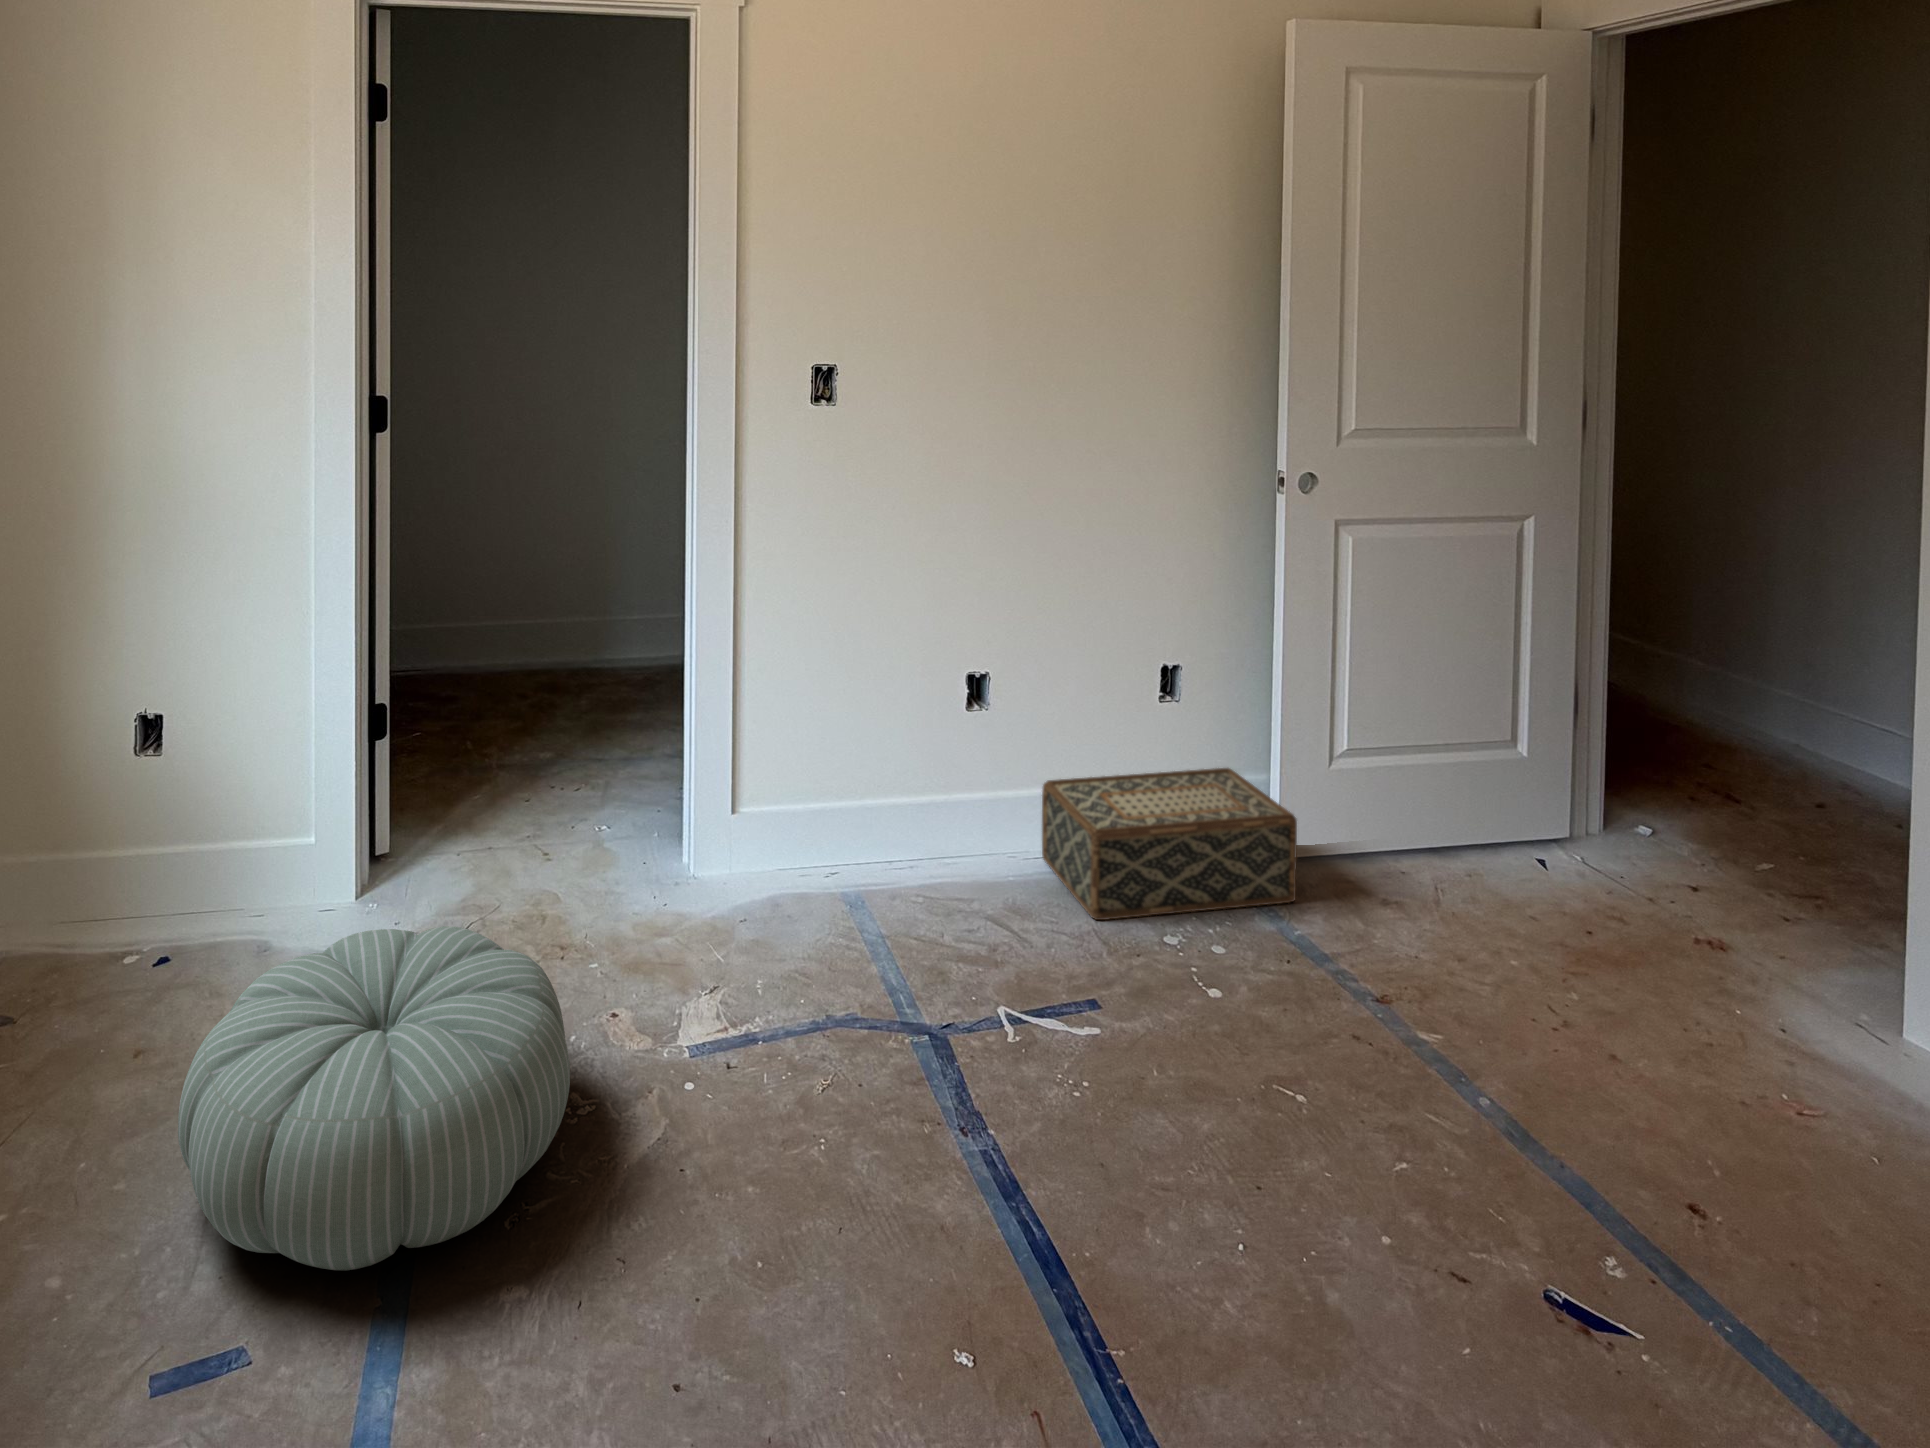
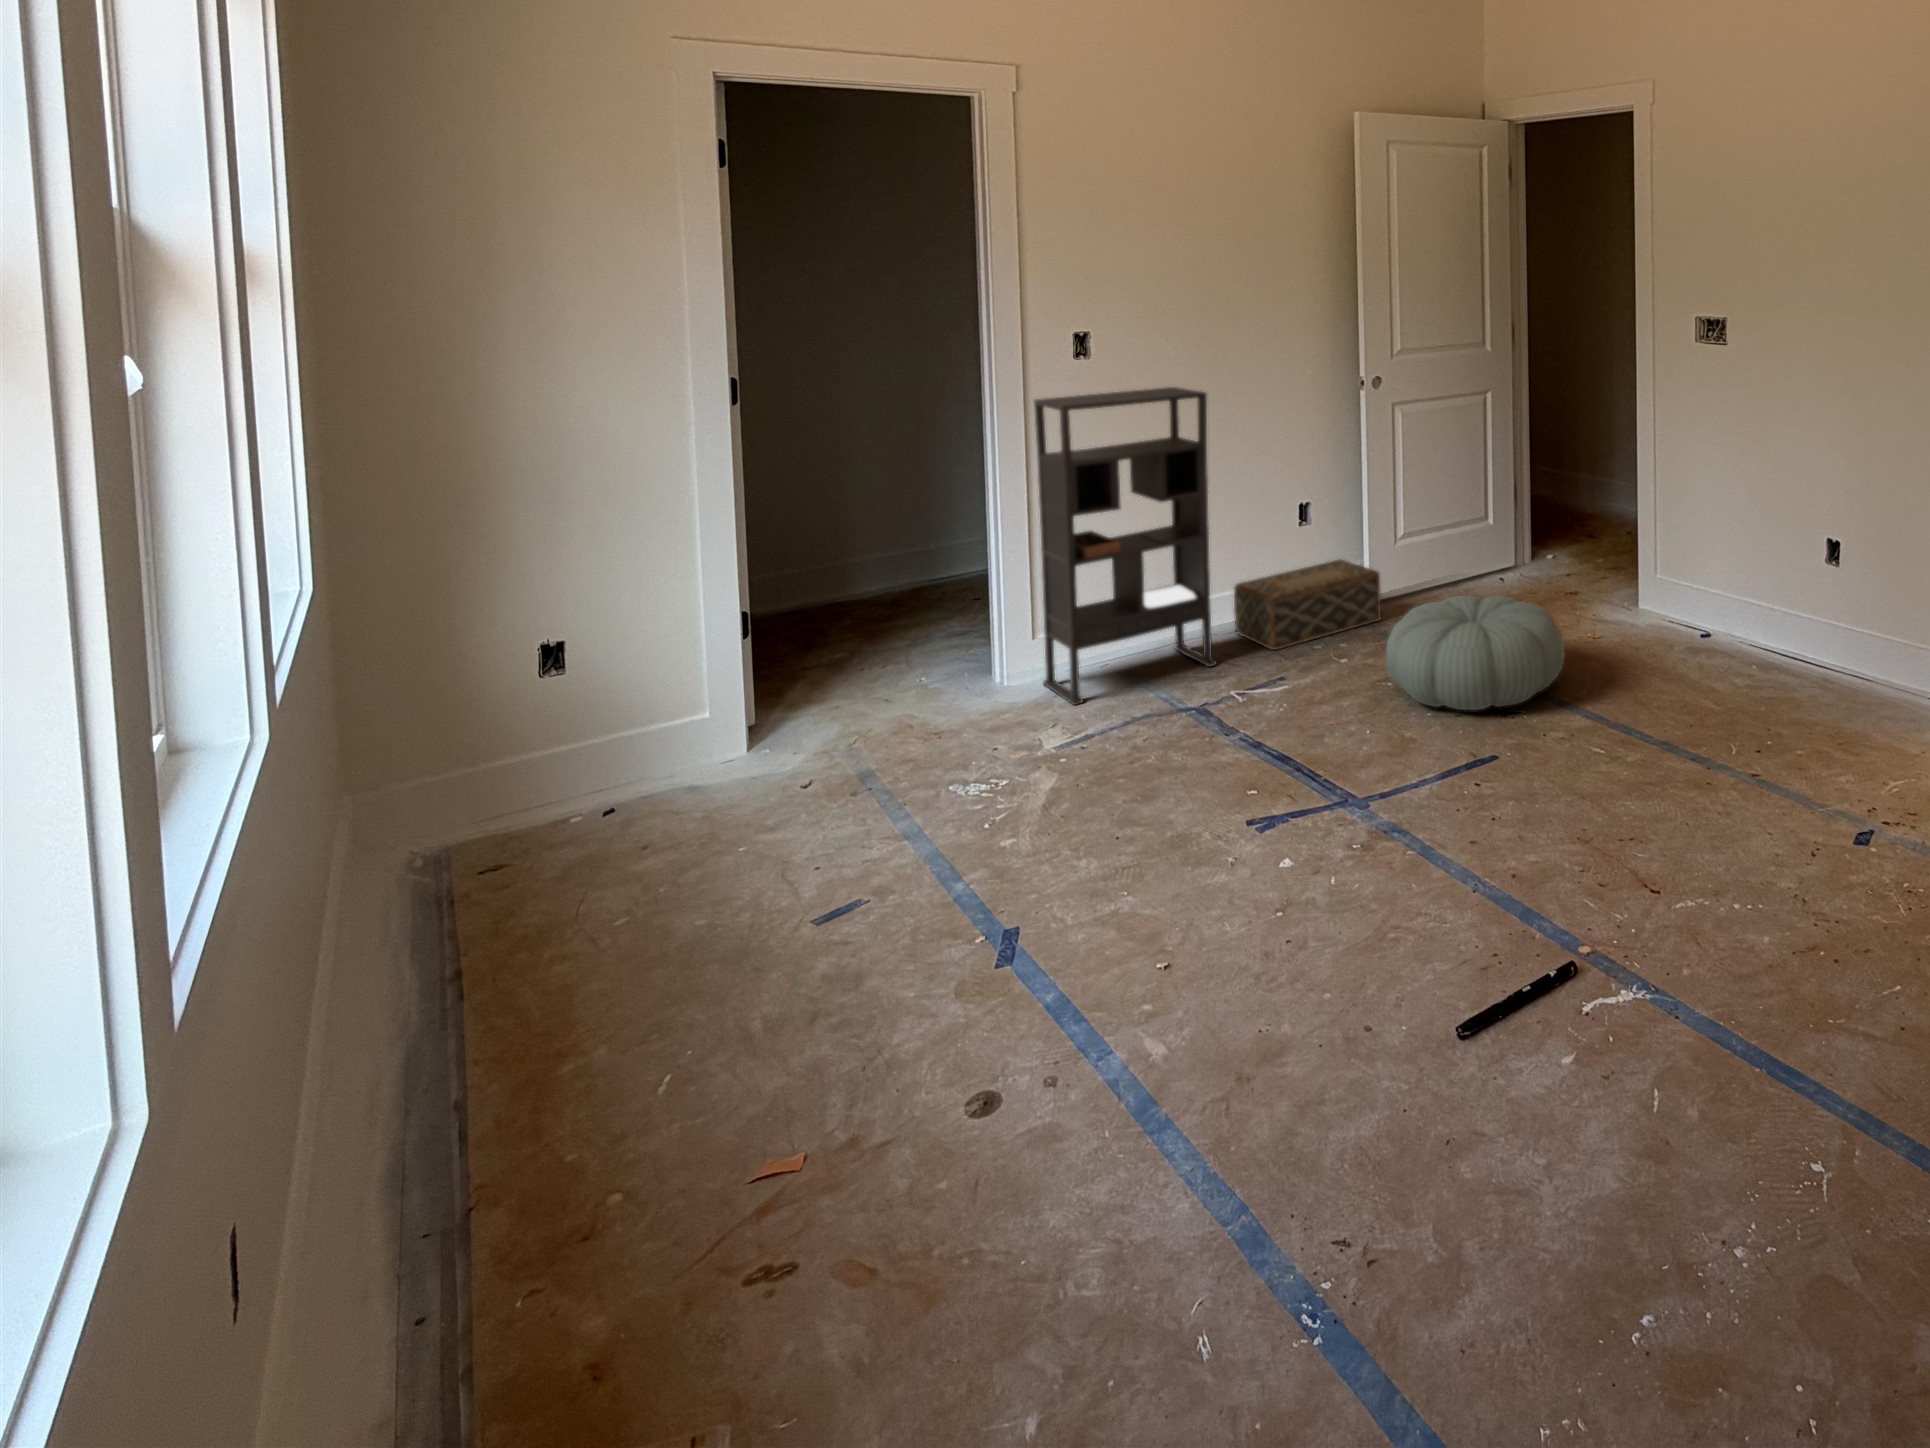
bookshelf: none [741,458,999,947] -> present [1034,387,1216,705]
pouf: present [178,926,570,1270] -> present [1386,595,1565,710]

